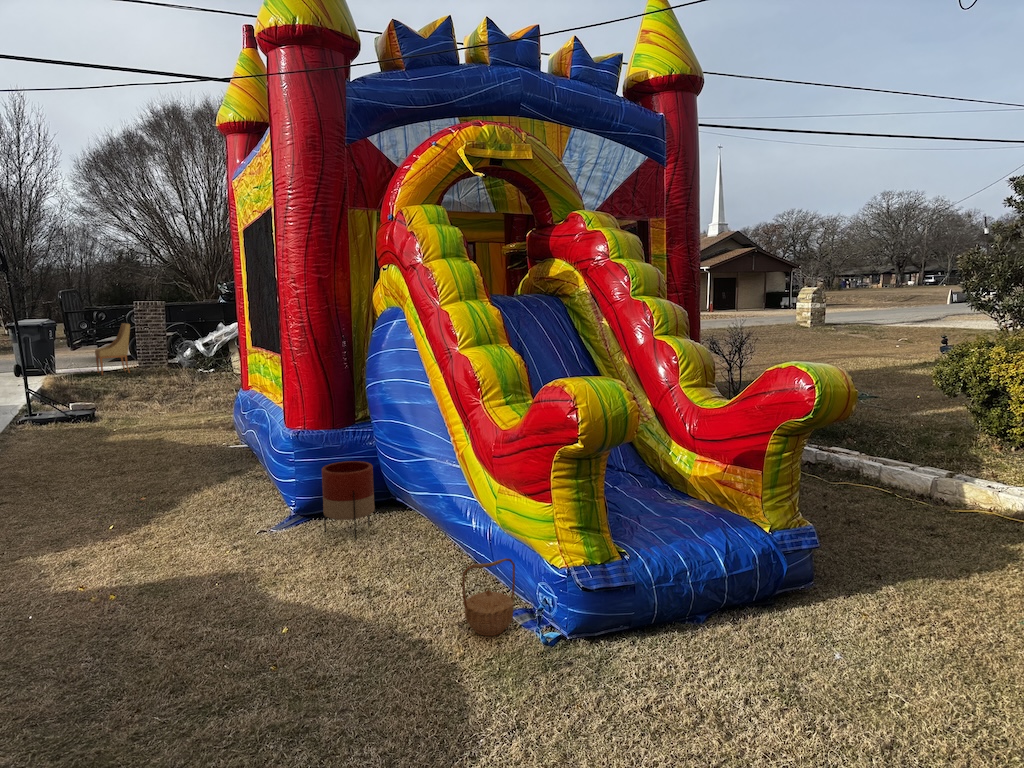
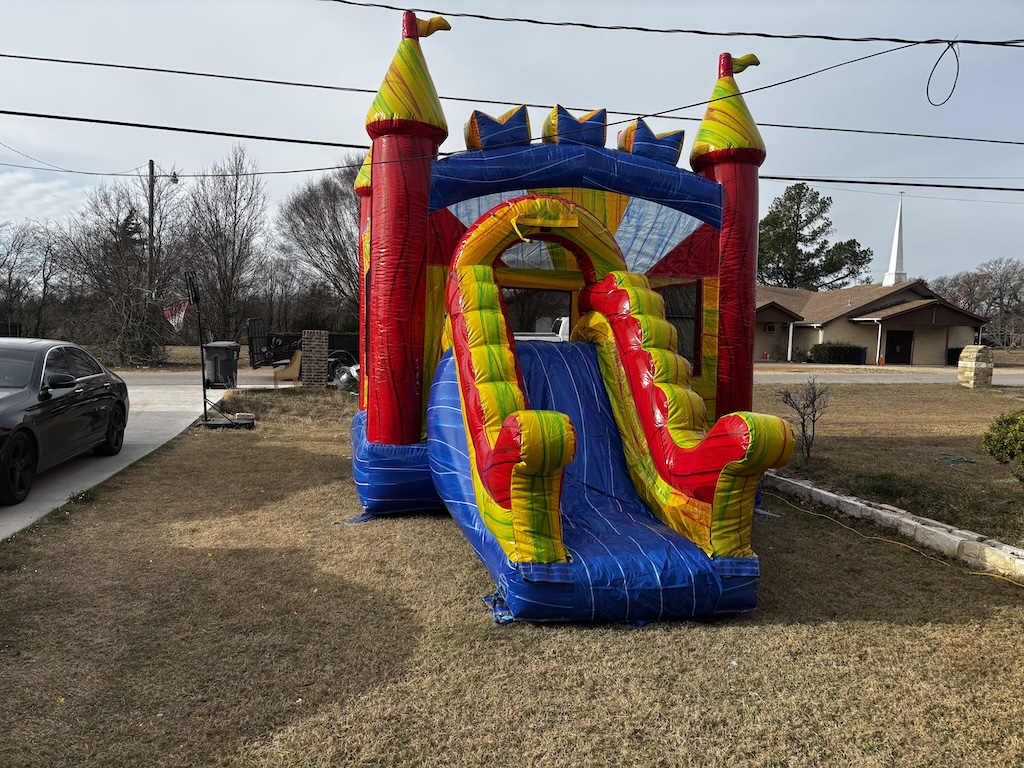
planter: present [322,461,375,540] -> none [380,471,421,535]
basket: present [462,558,515,636] -> none [441,553,488,613]

